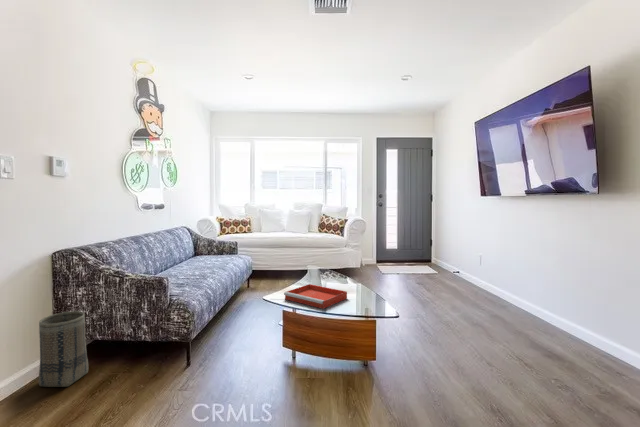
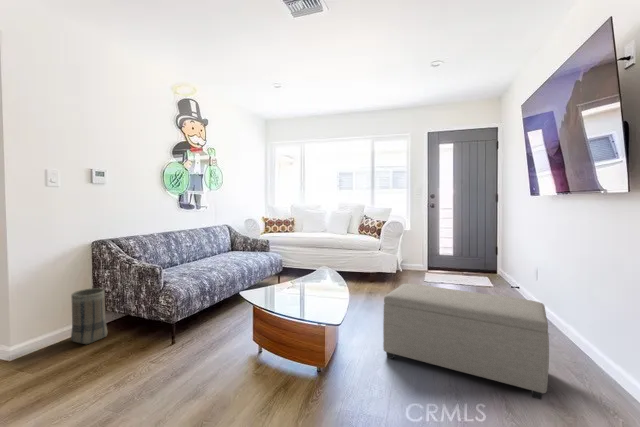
ottoman: none [414,275,565,360] -> present [383,283,549,399]
tray: present [284,284,347,309] -> none [263,284,319,308]

